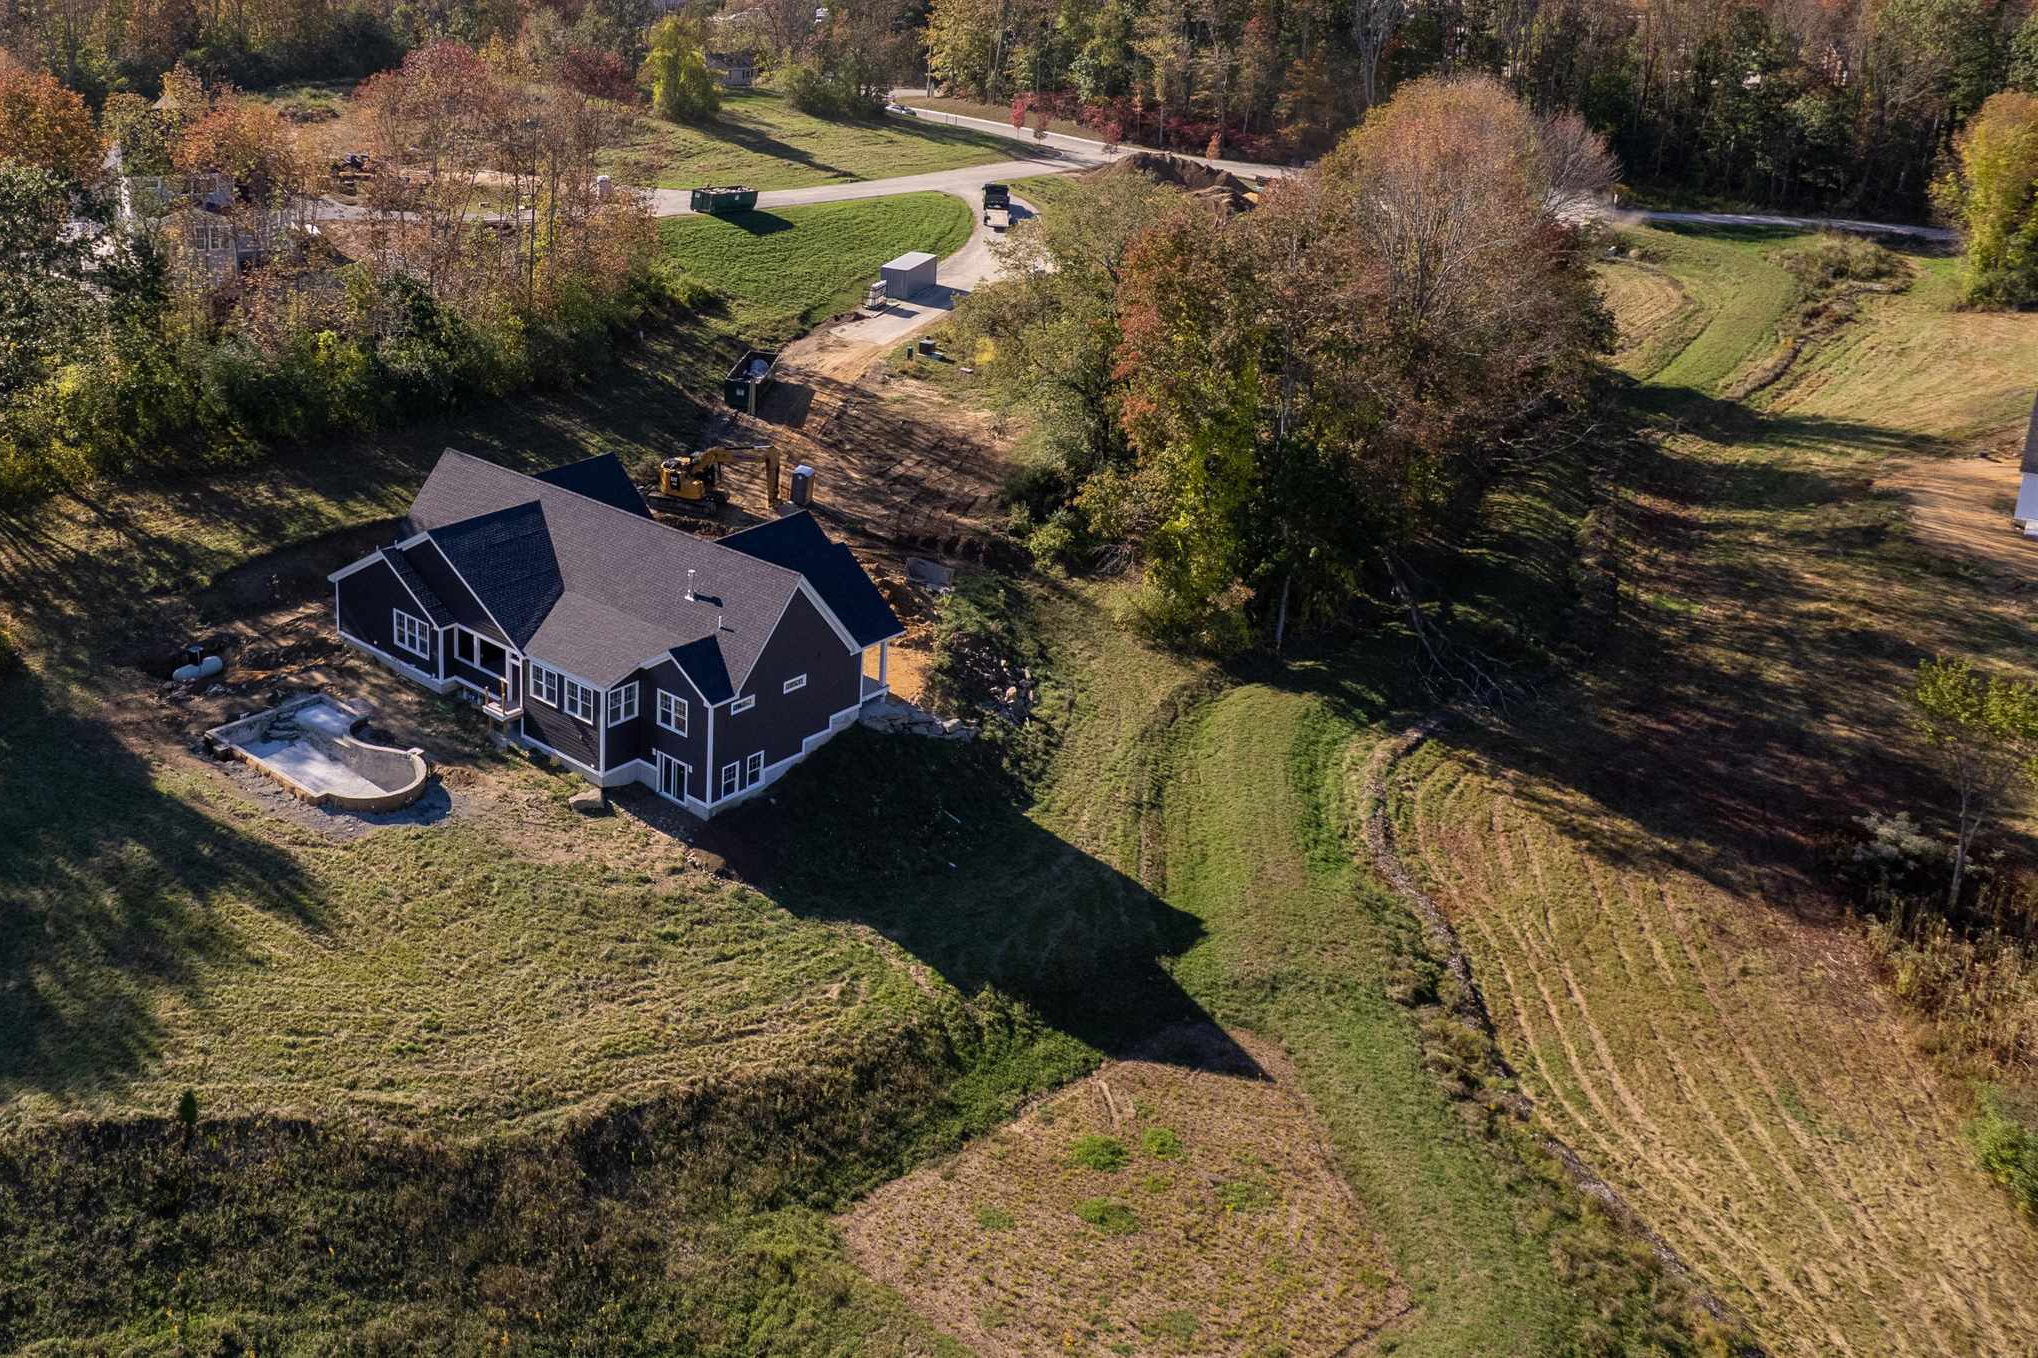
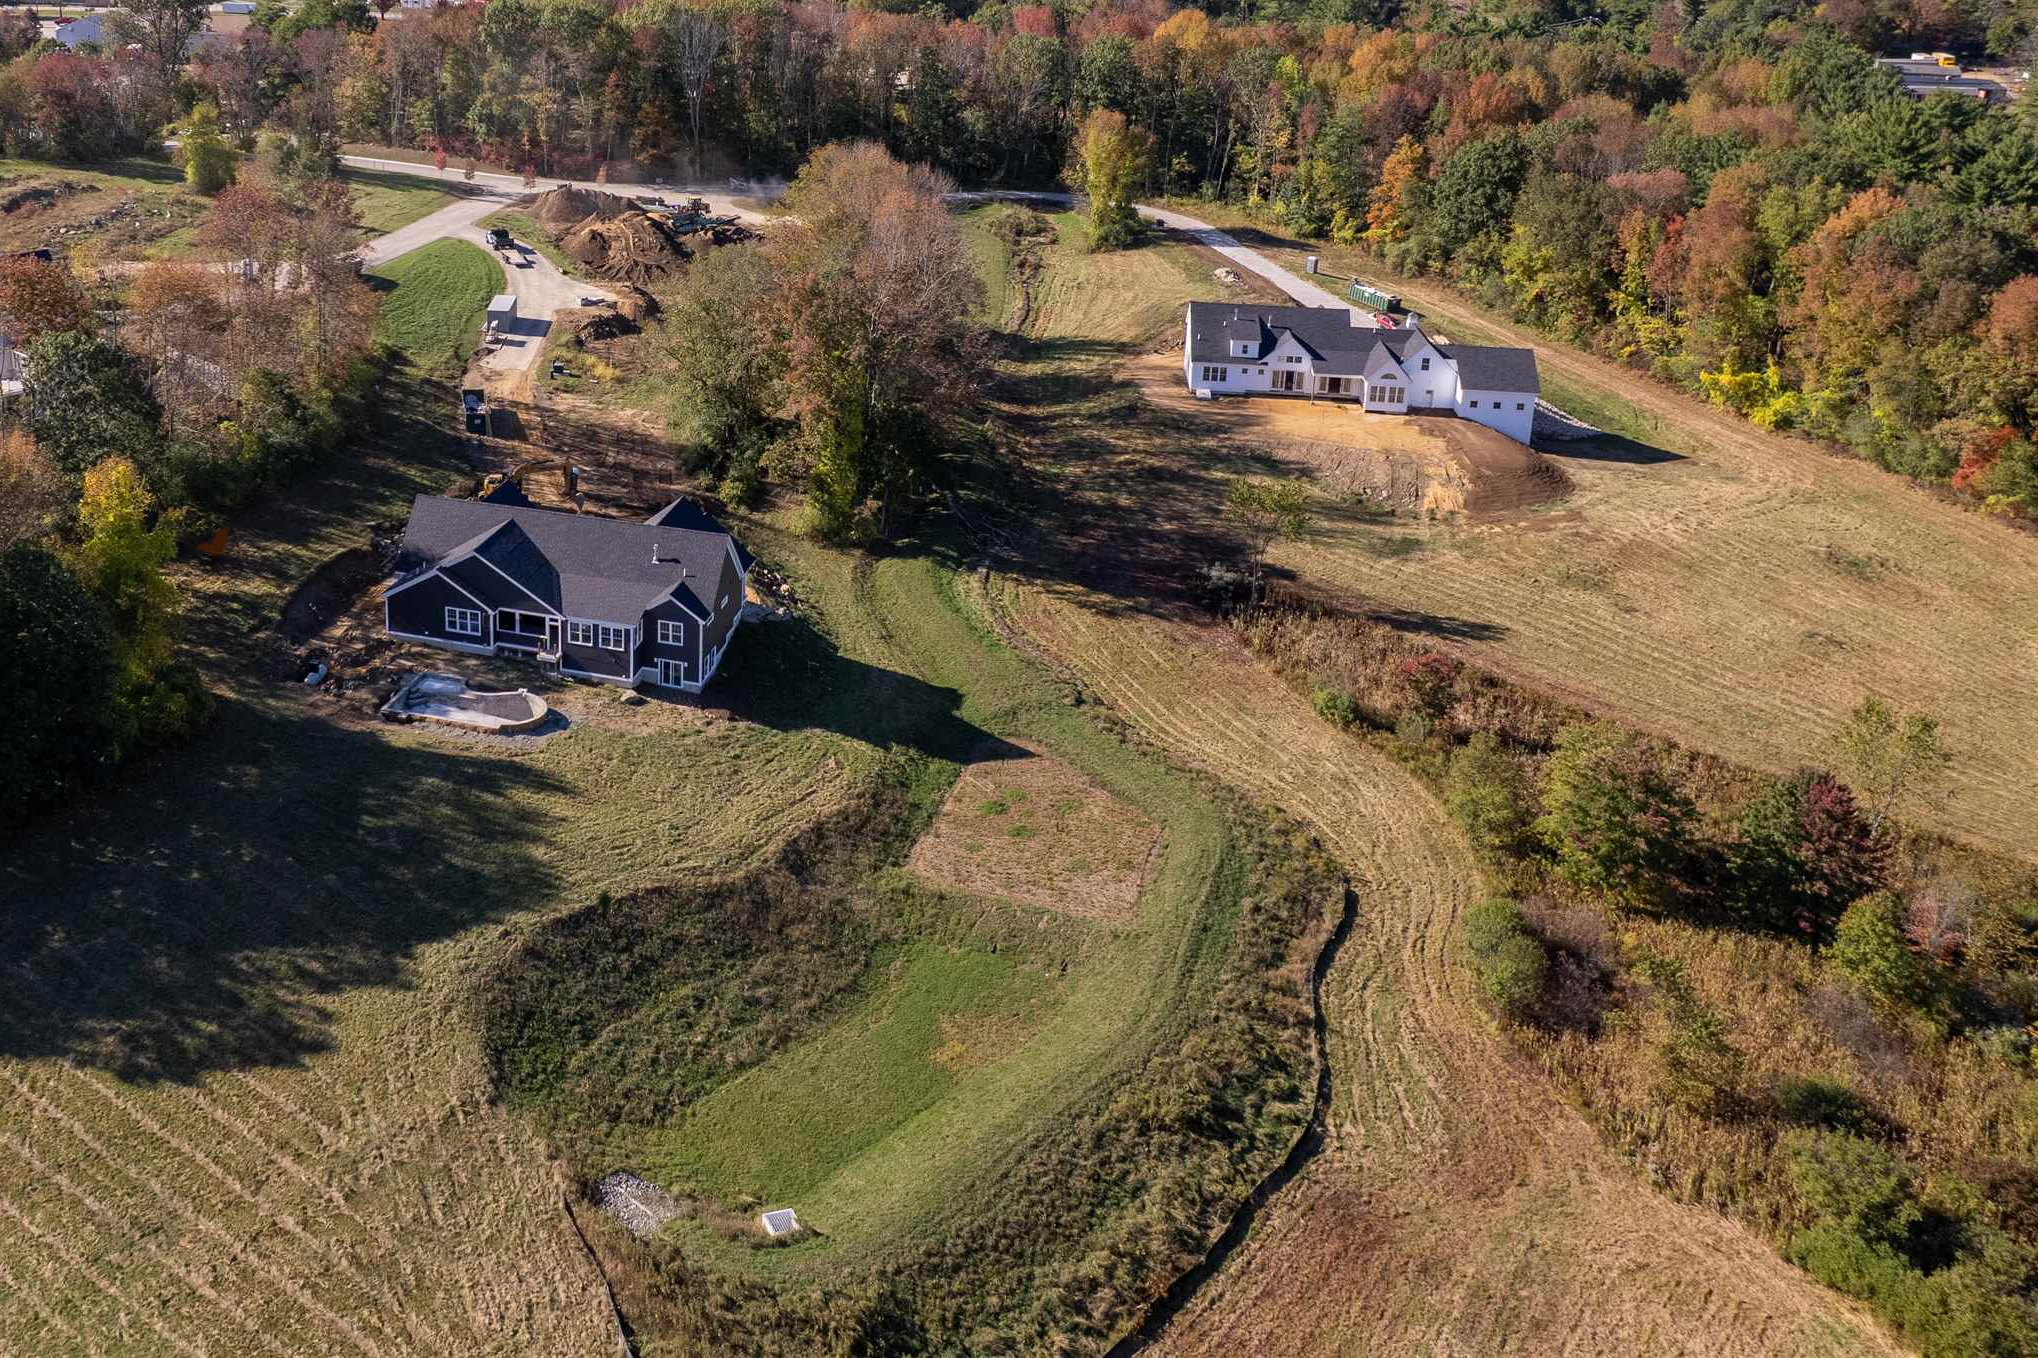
lounge chair: none [190,468,227,518] -> present [197,528,228,560]

